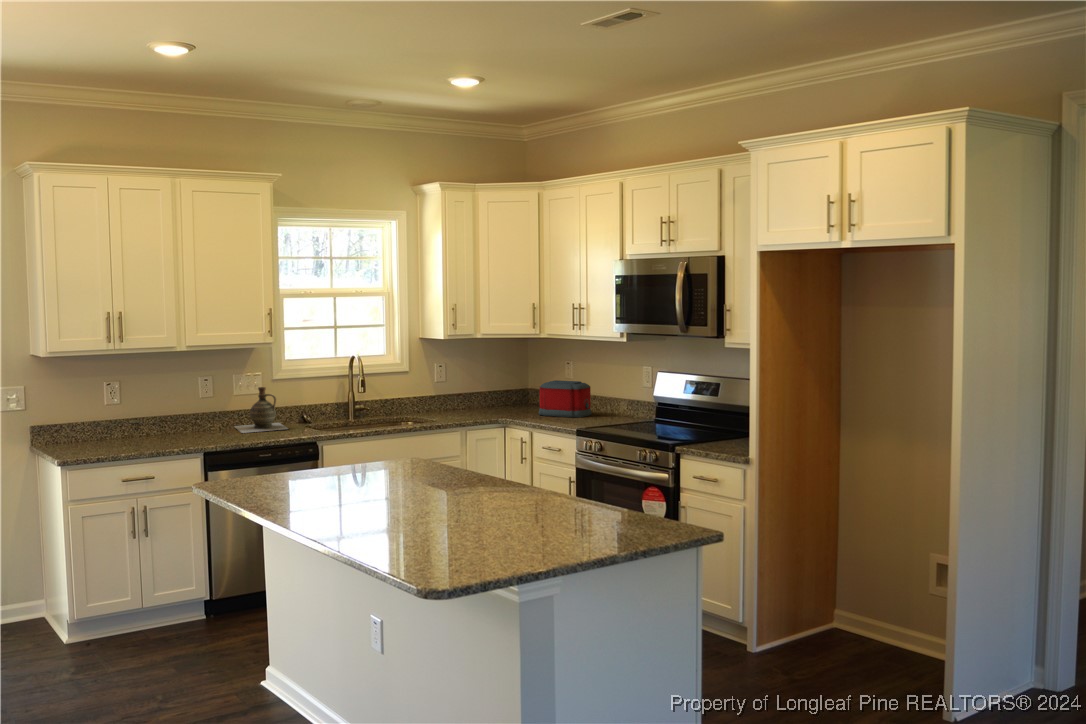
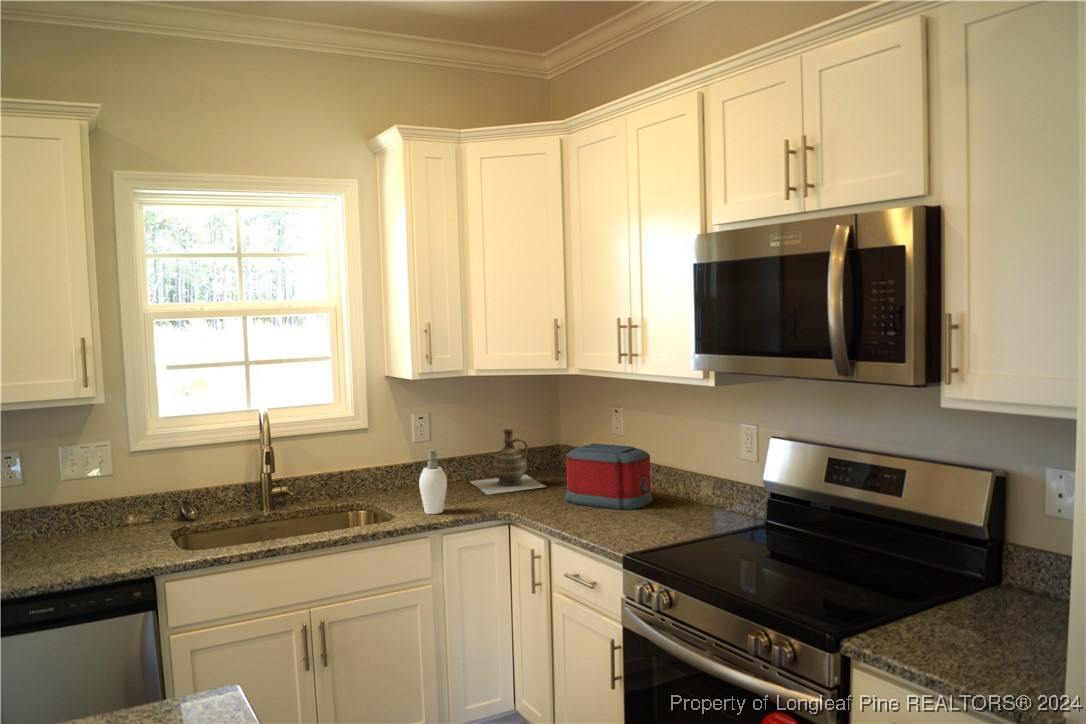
soap dispenser: none [451,381,473,419] -> present [419,450,451,514]
ceramic jug: present [235,387,287,433] -> present [470,429,545,495]

